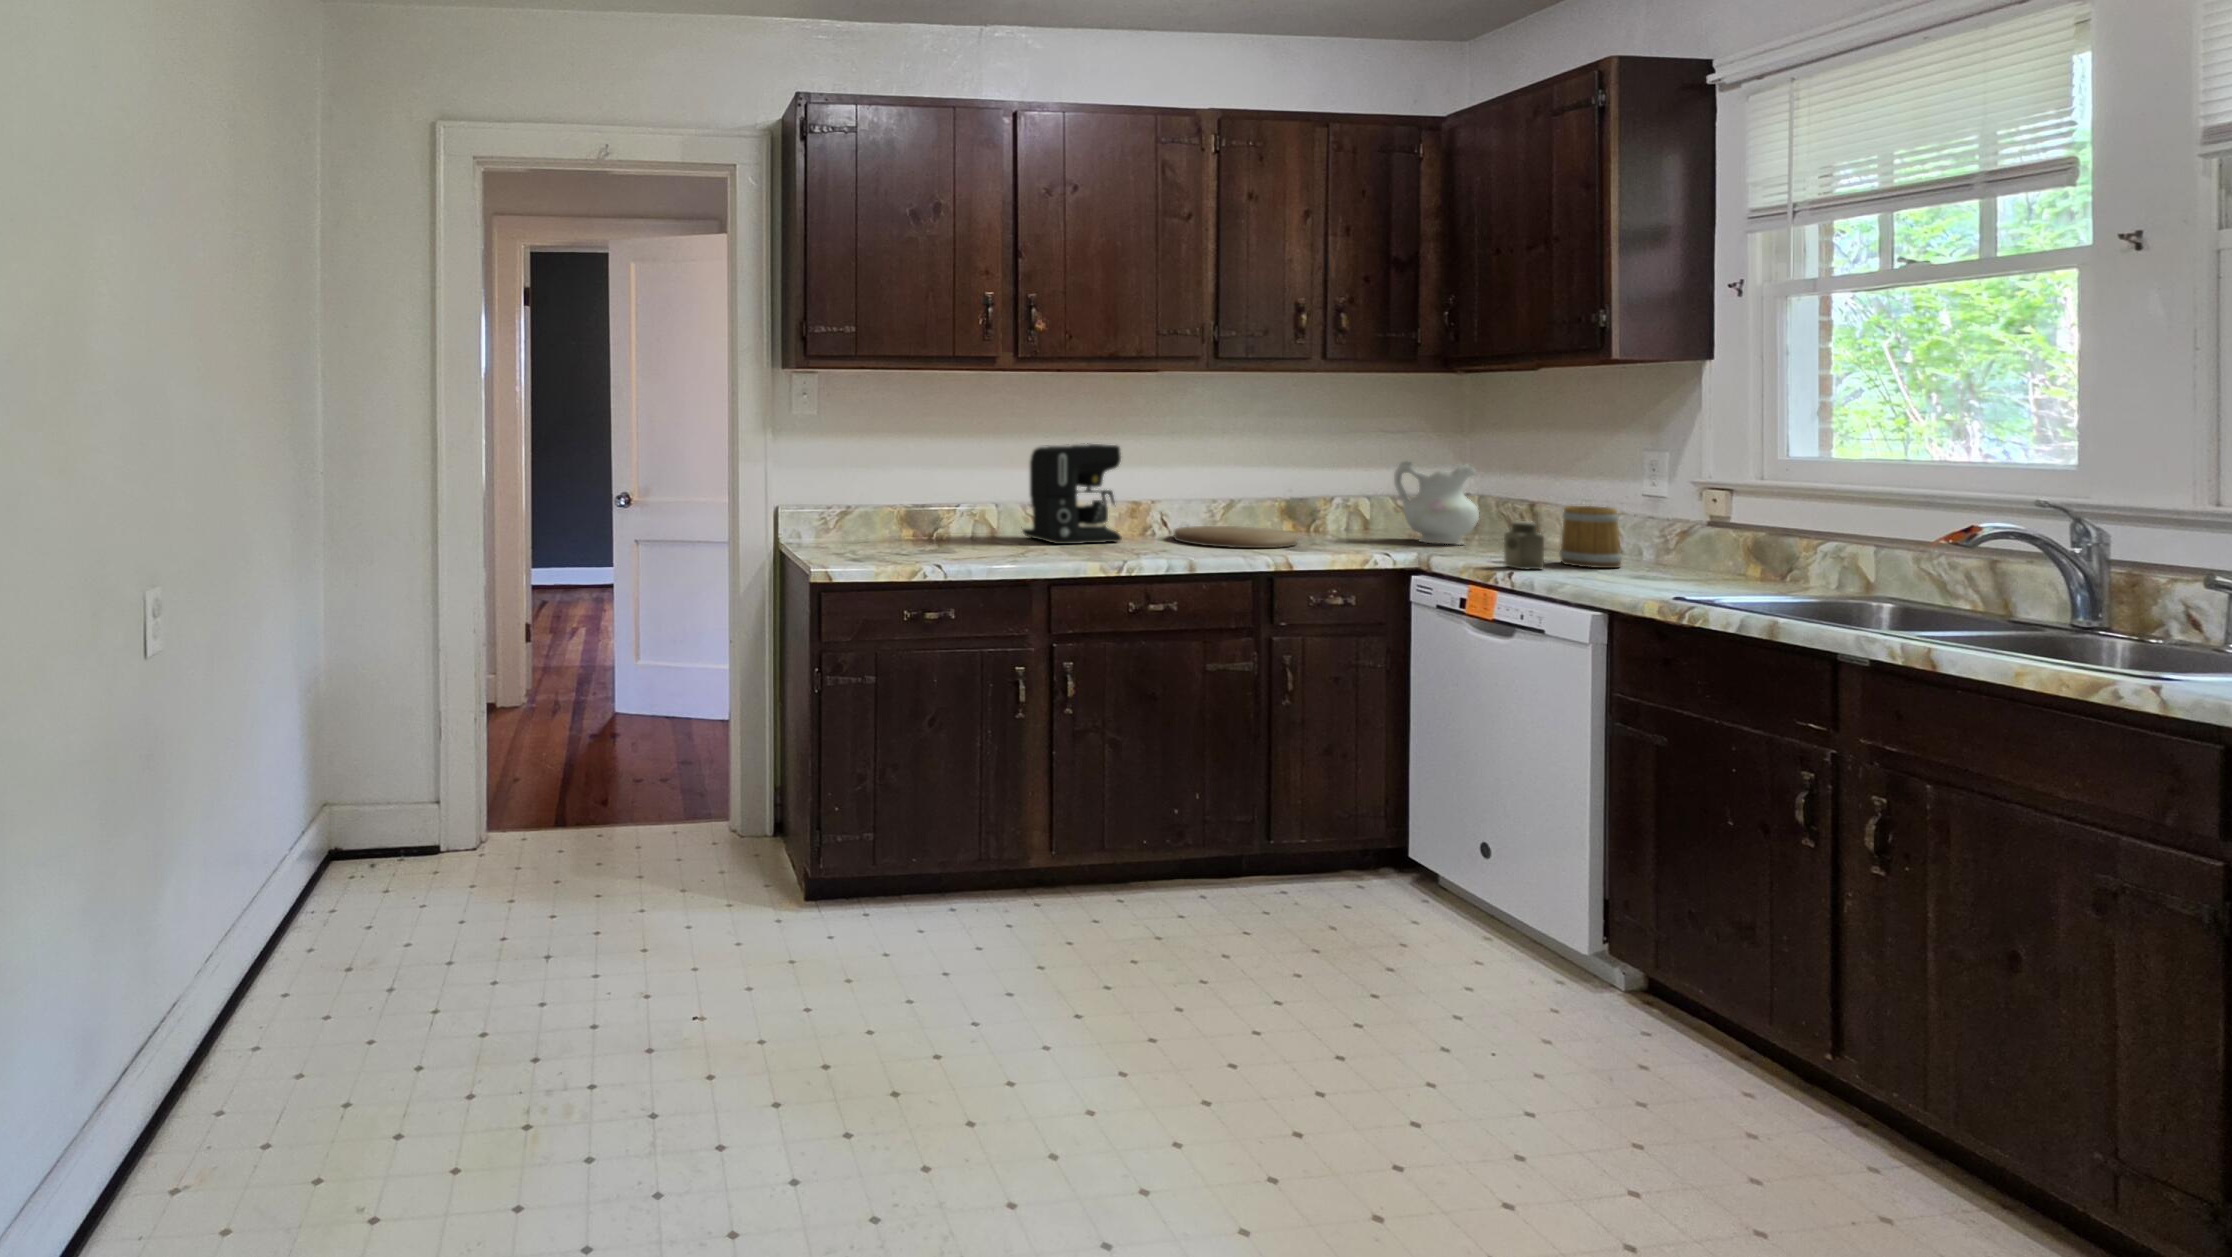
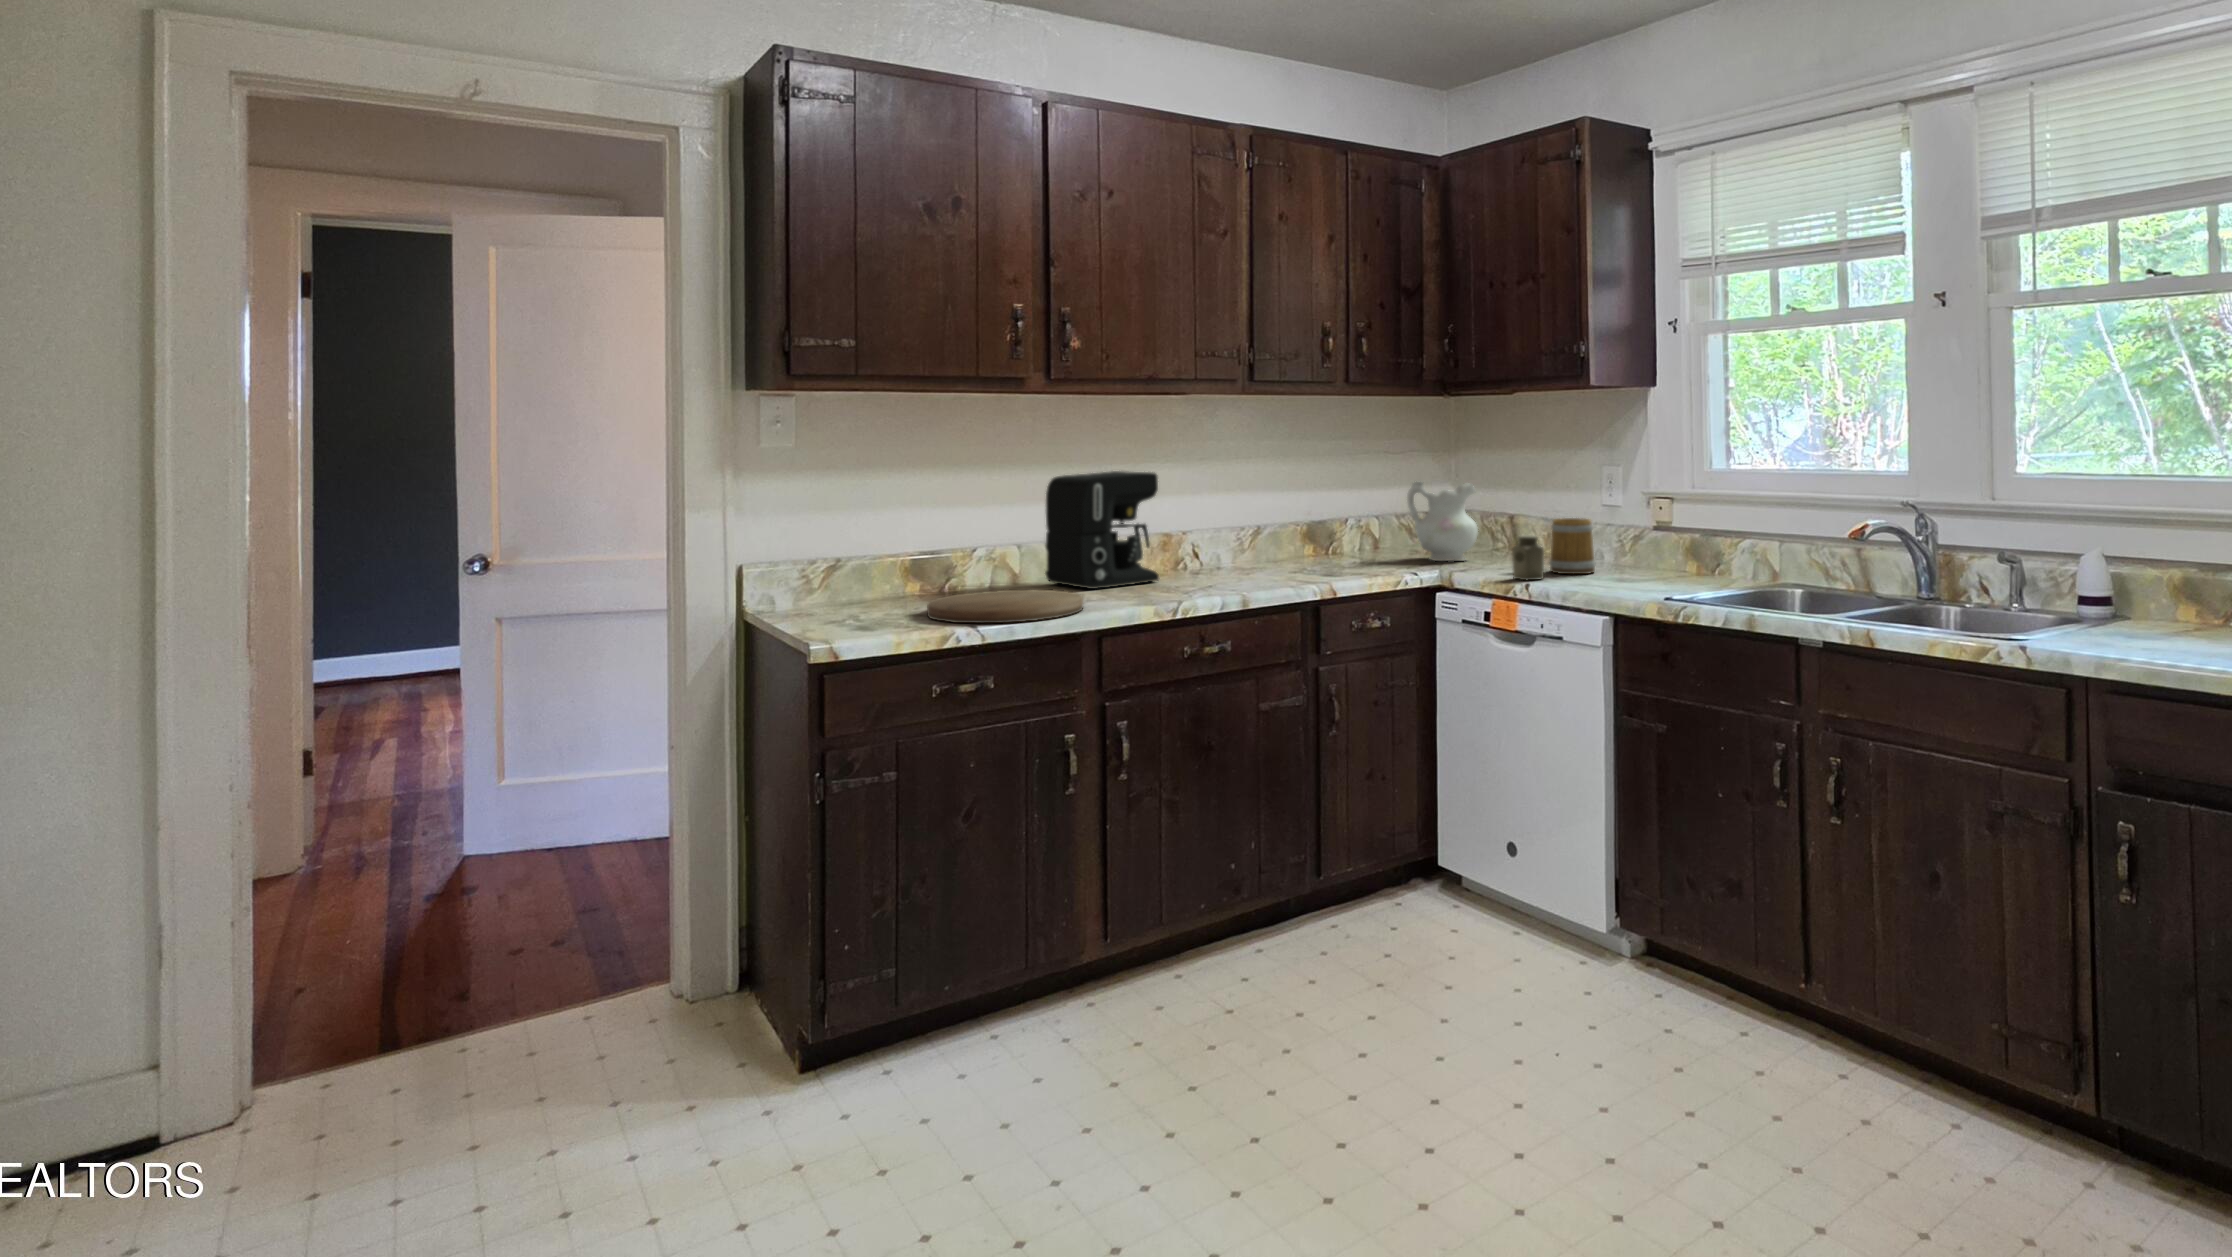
cutting board: present [1174,526,1297,548] -> present [927,590,1083,623]

